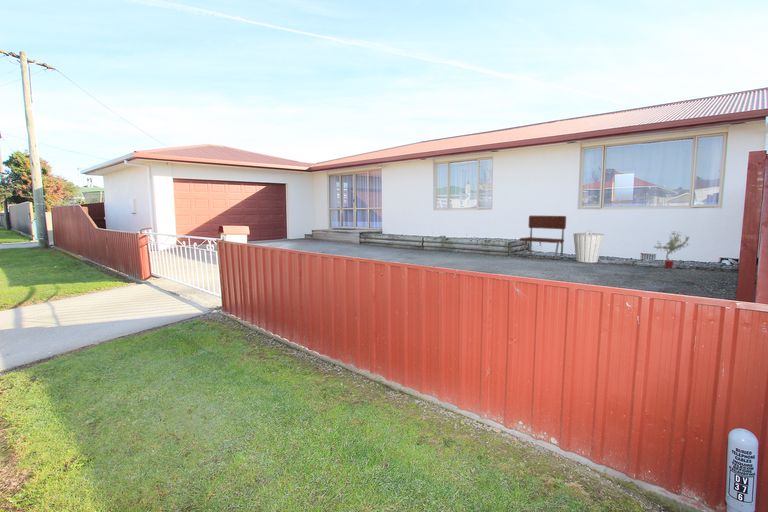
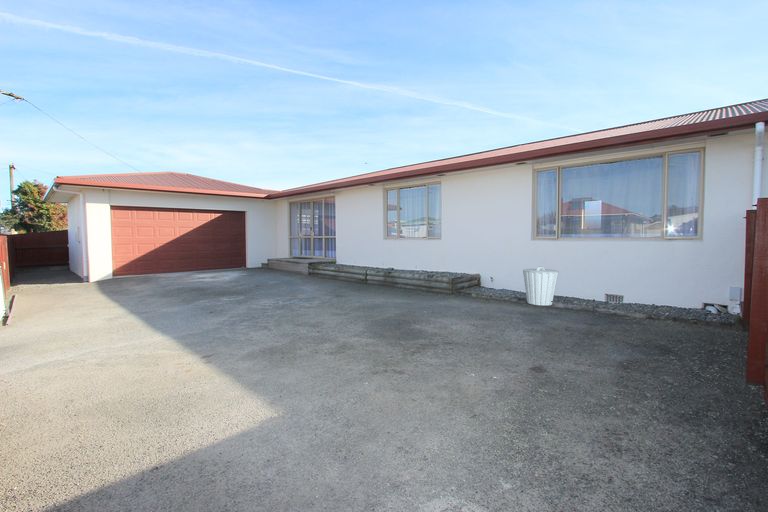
bench: present [520,216,566,259] -> none [464,247,517,300]
potted tree: present [655,232,689,268] -> none [617,269,662,316]

